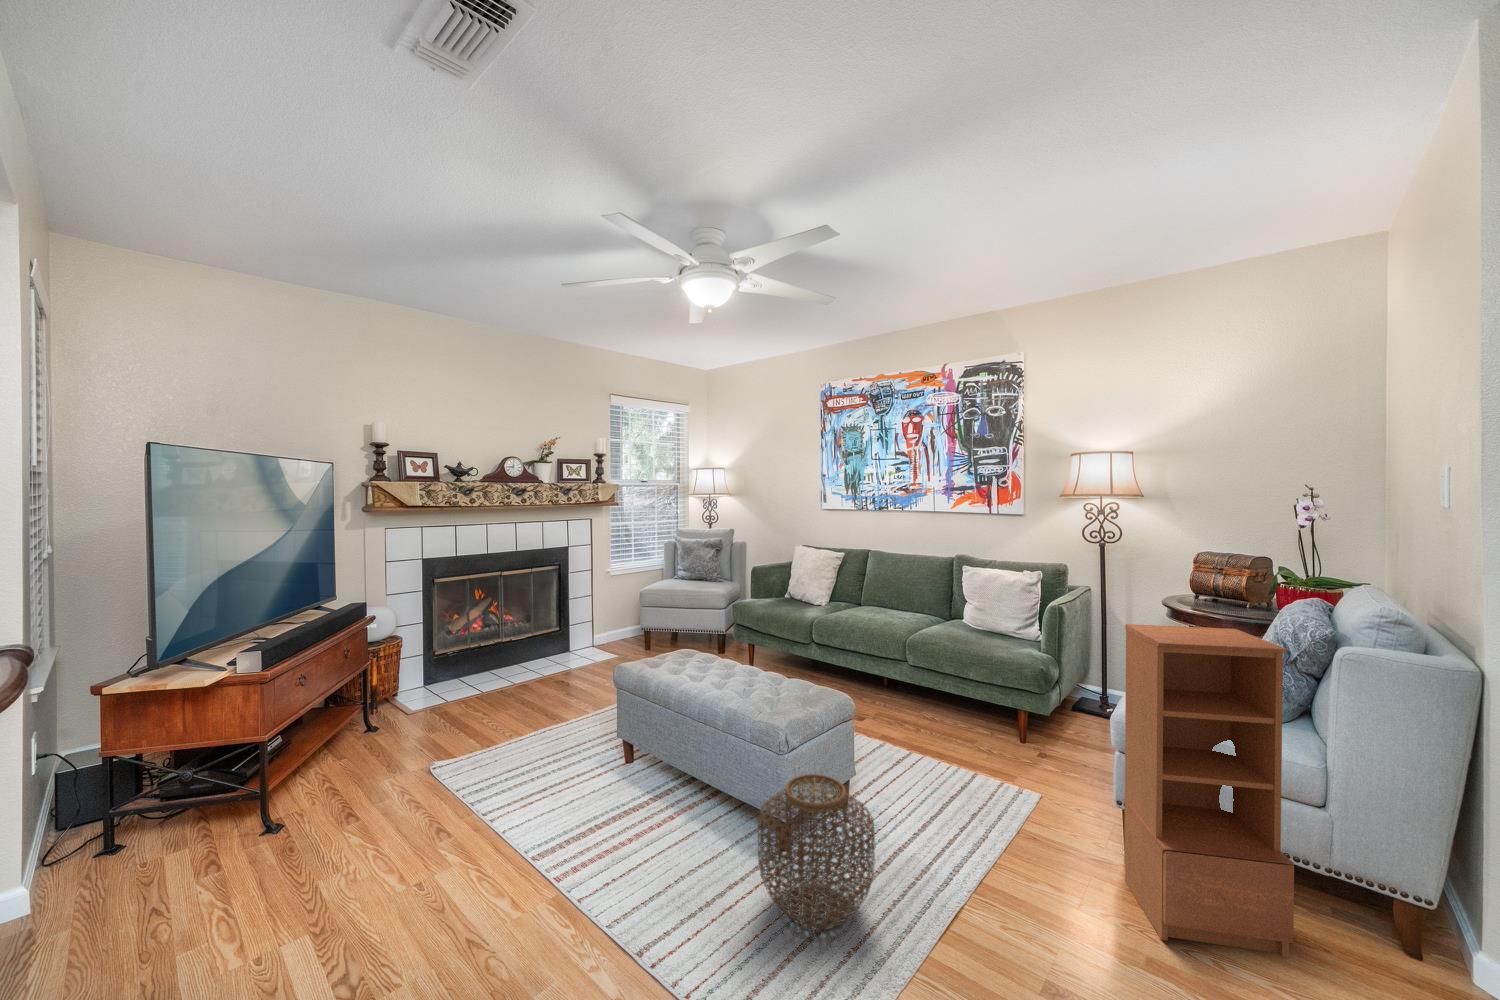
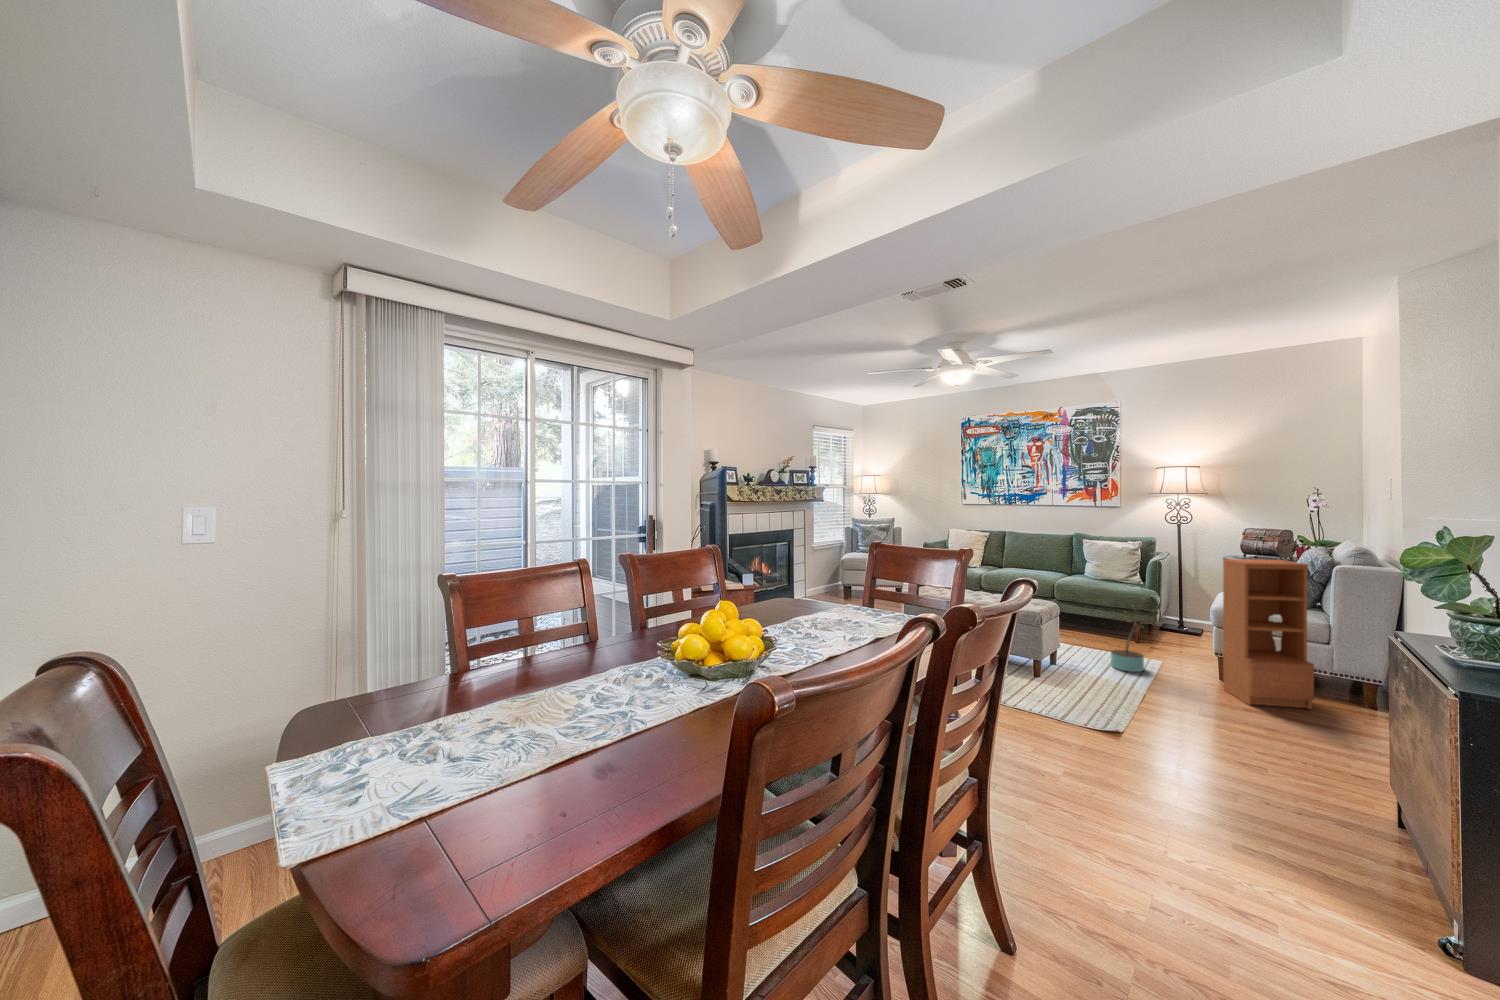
potted plant: none [925,645,1023,820] -> present [1097,579,1158,672]
woven basket: present [758,774,875,929] -> none [1039,635,1105,702]

